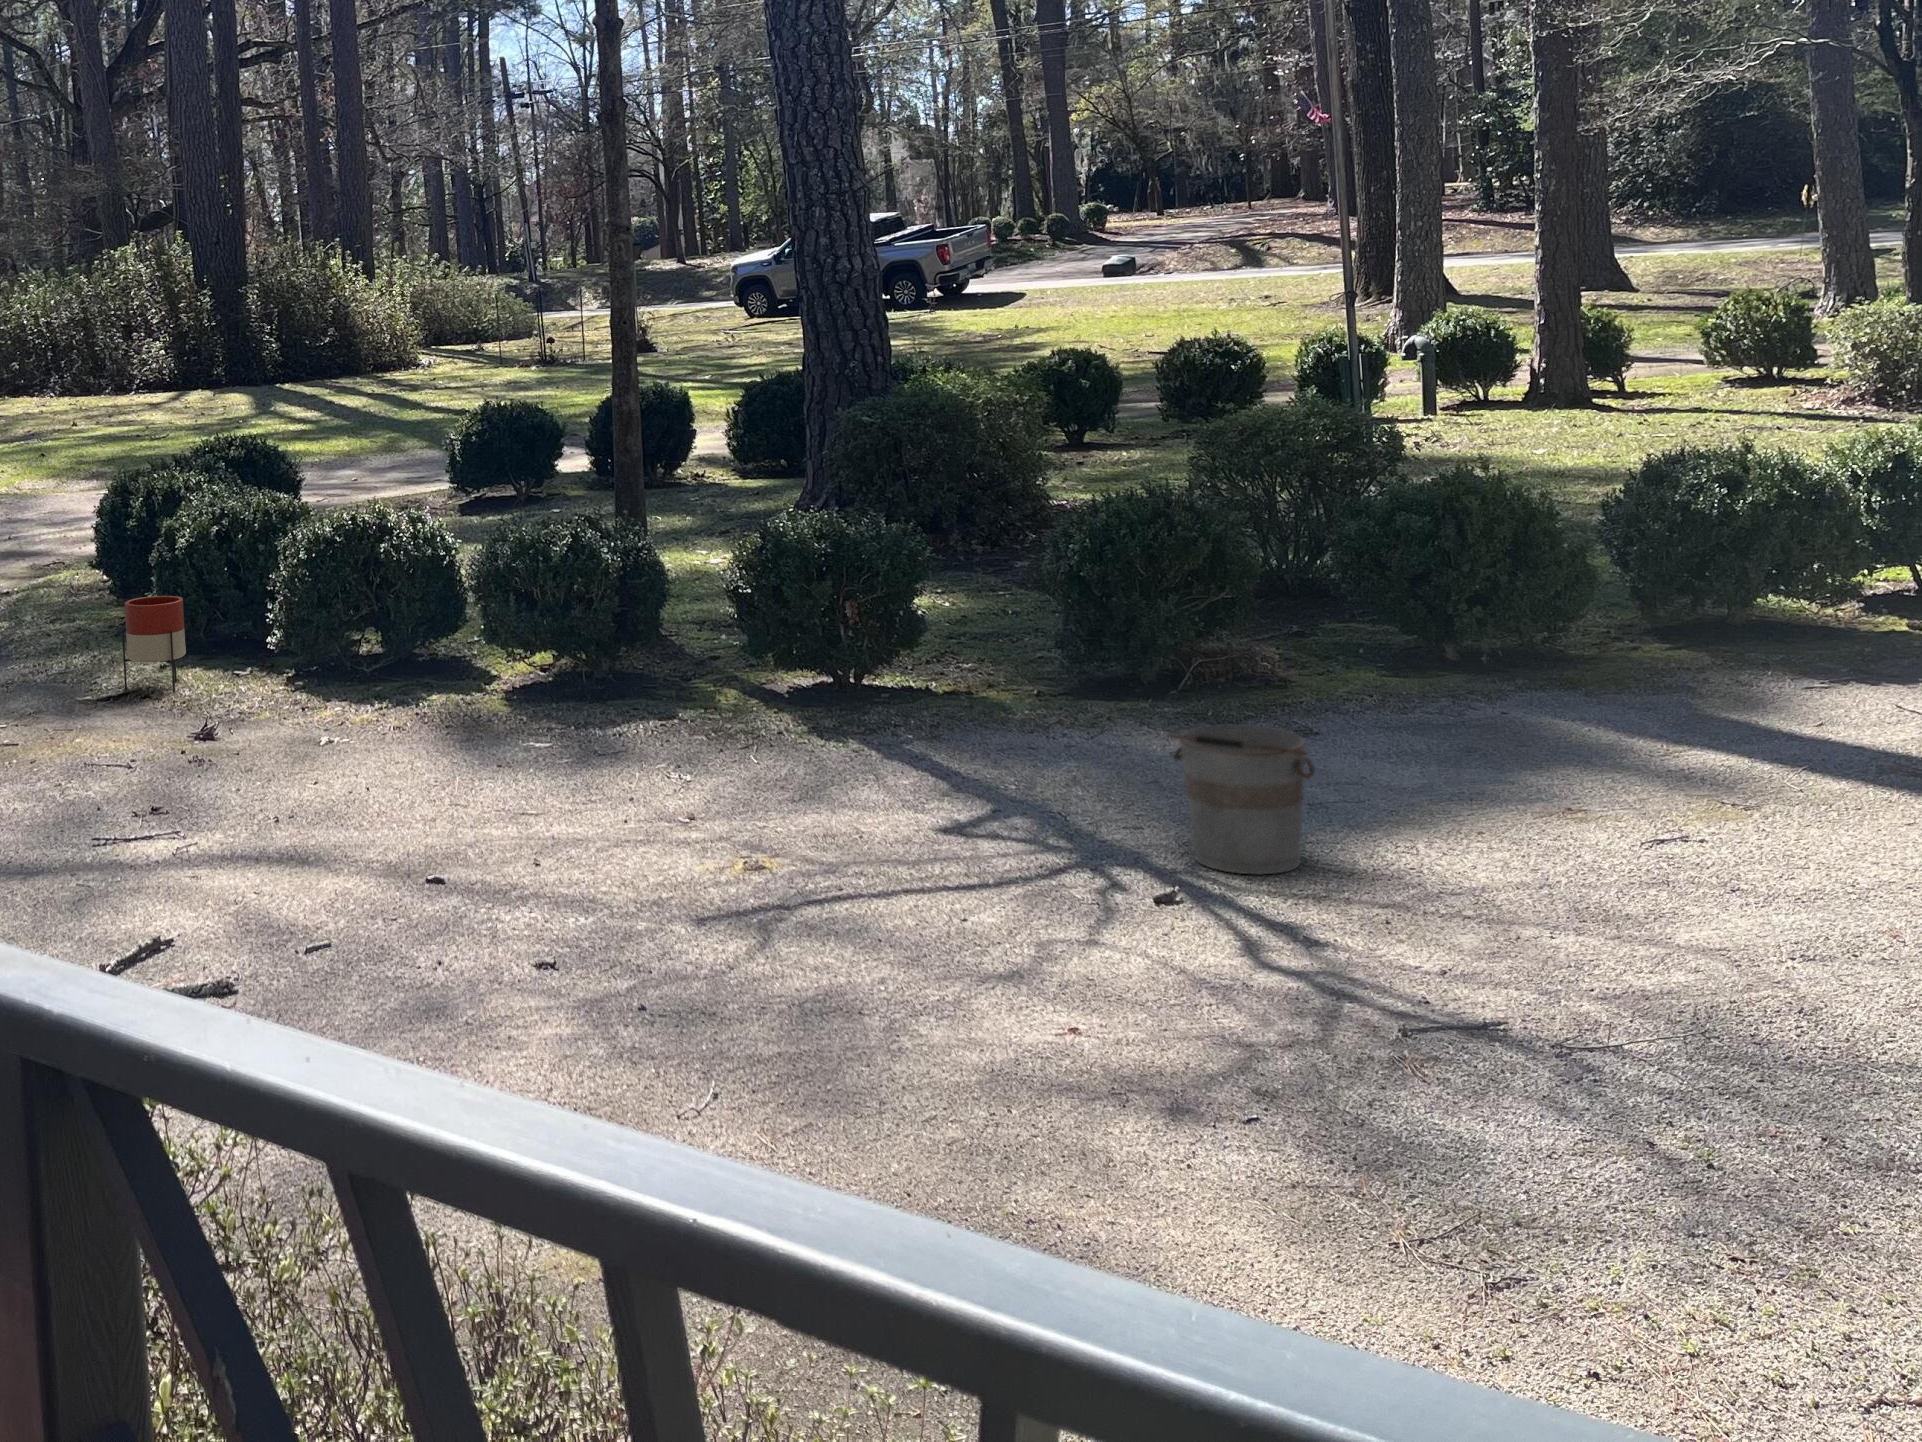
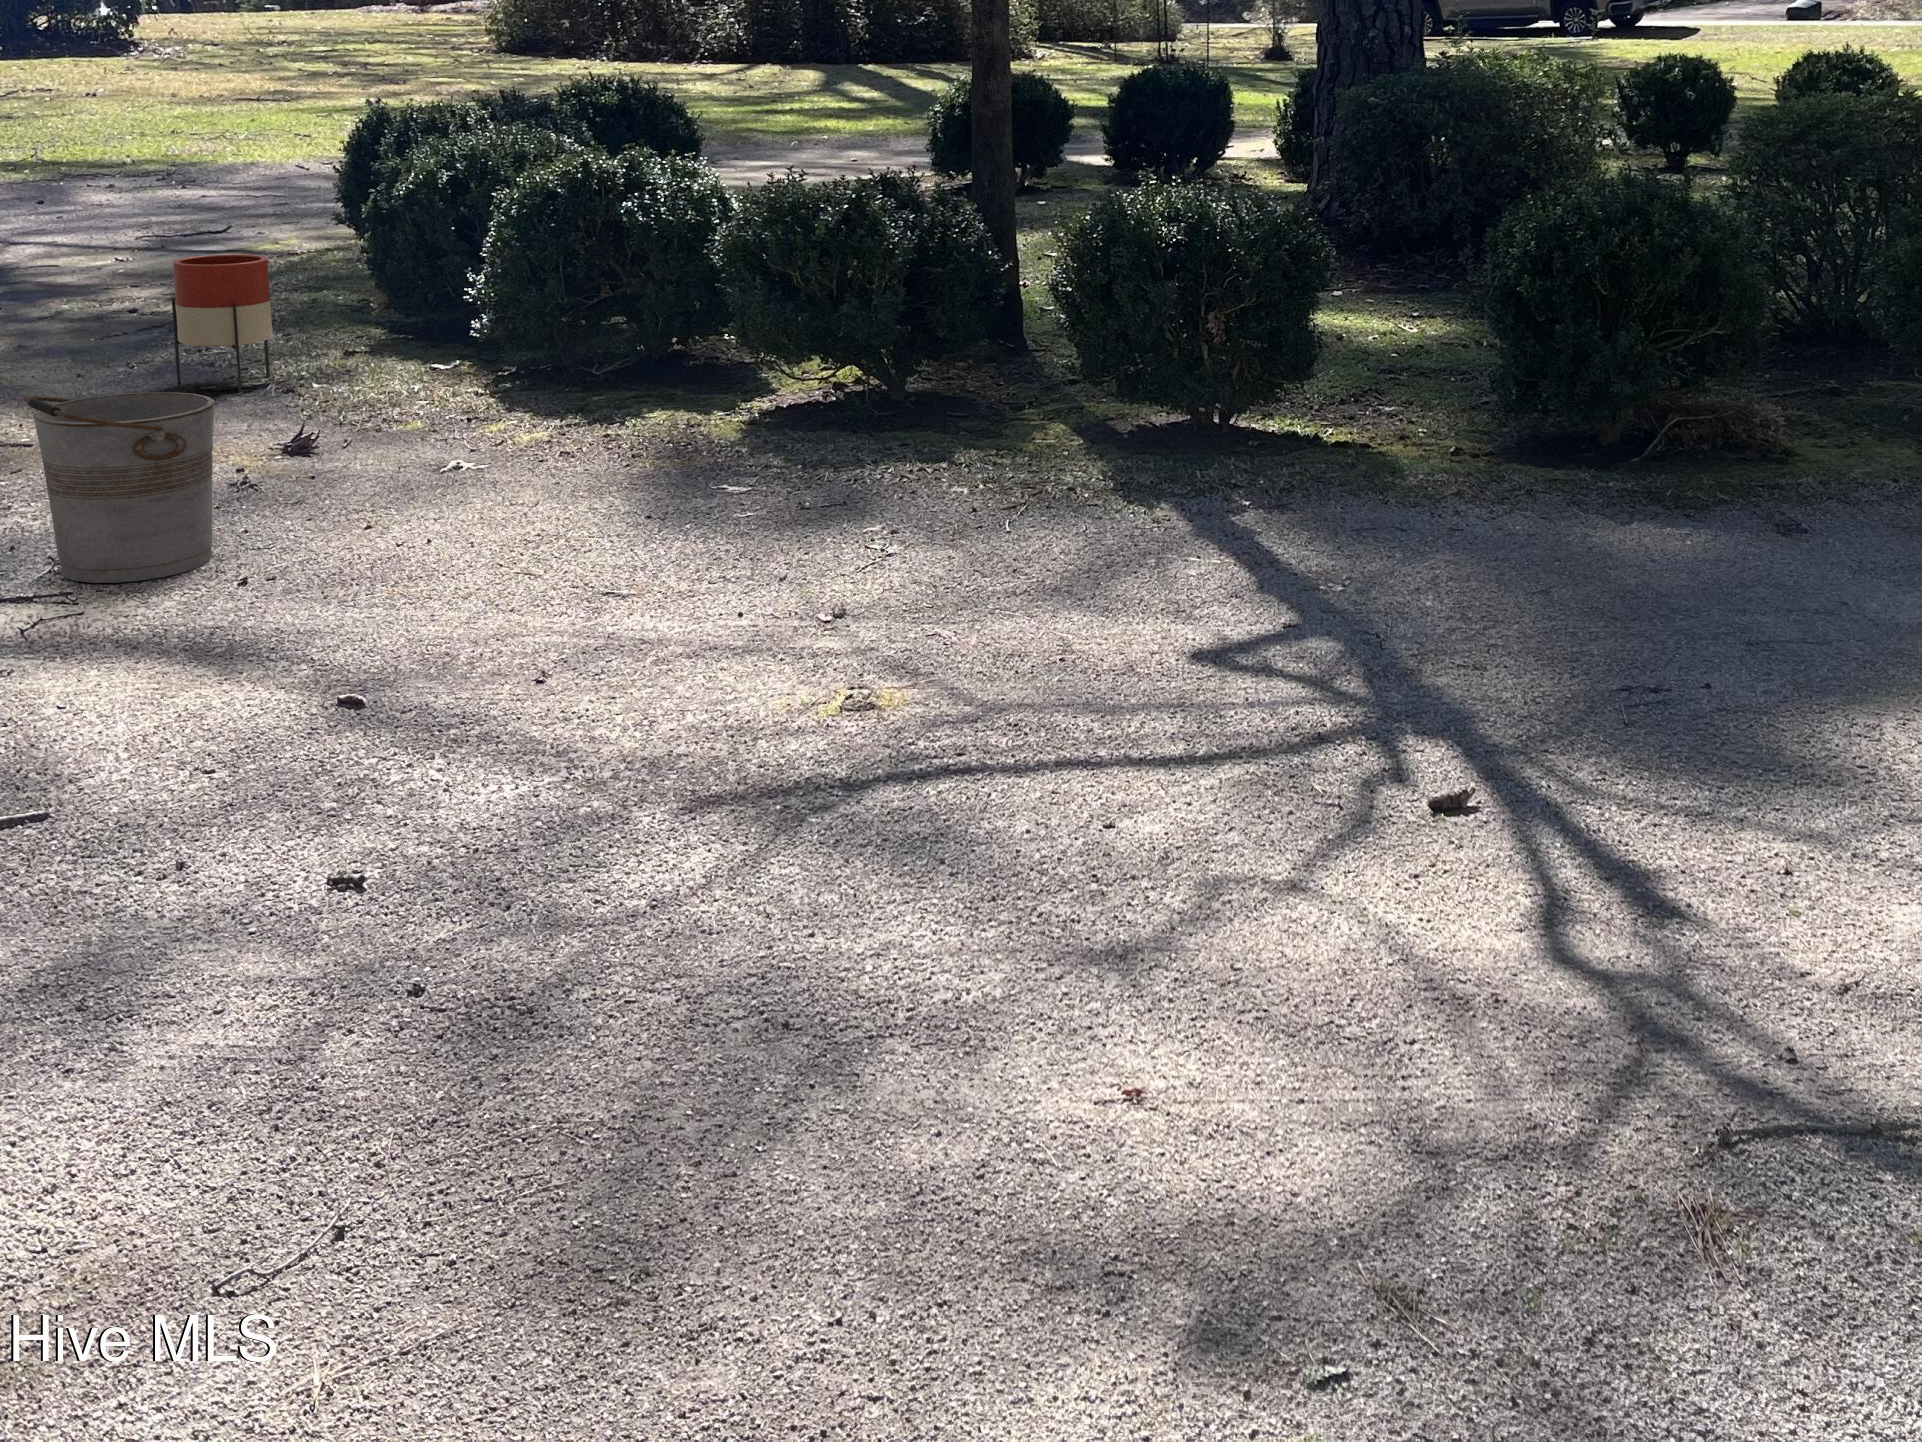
bucket: present [1167,725,1315,874] -> present [24,392,215,583]

